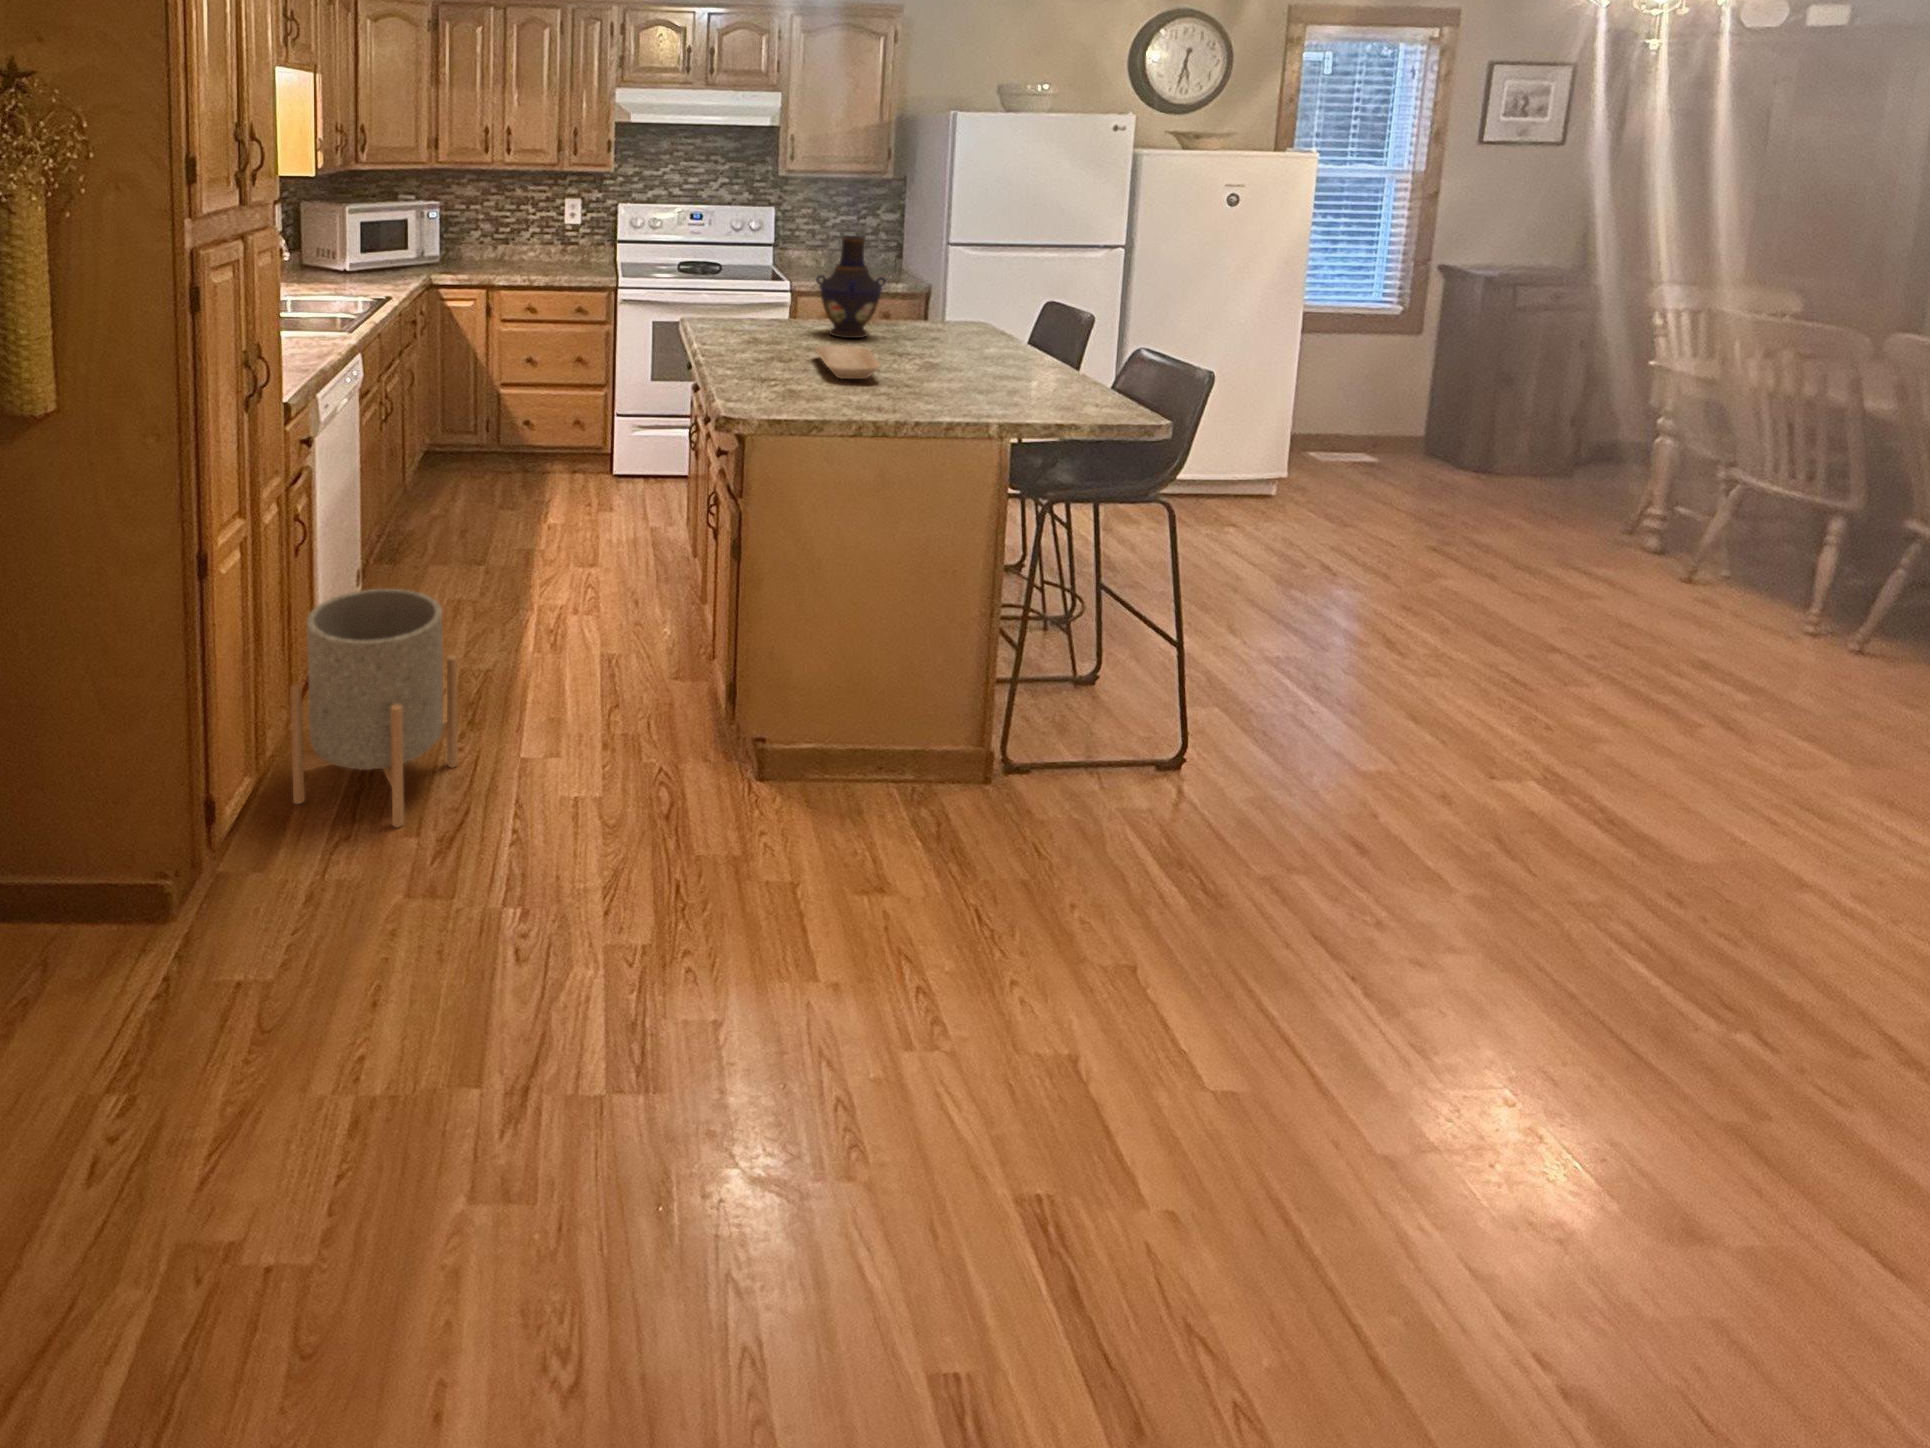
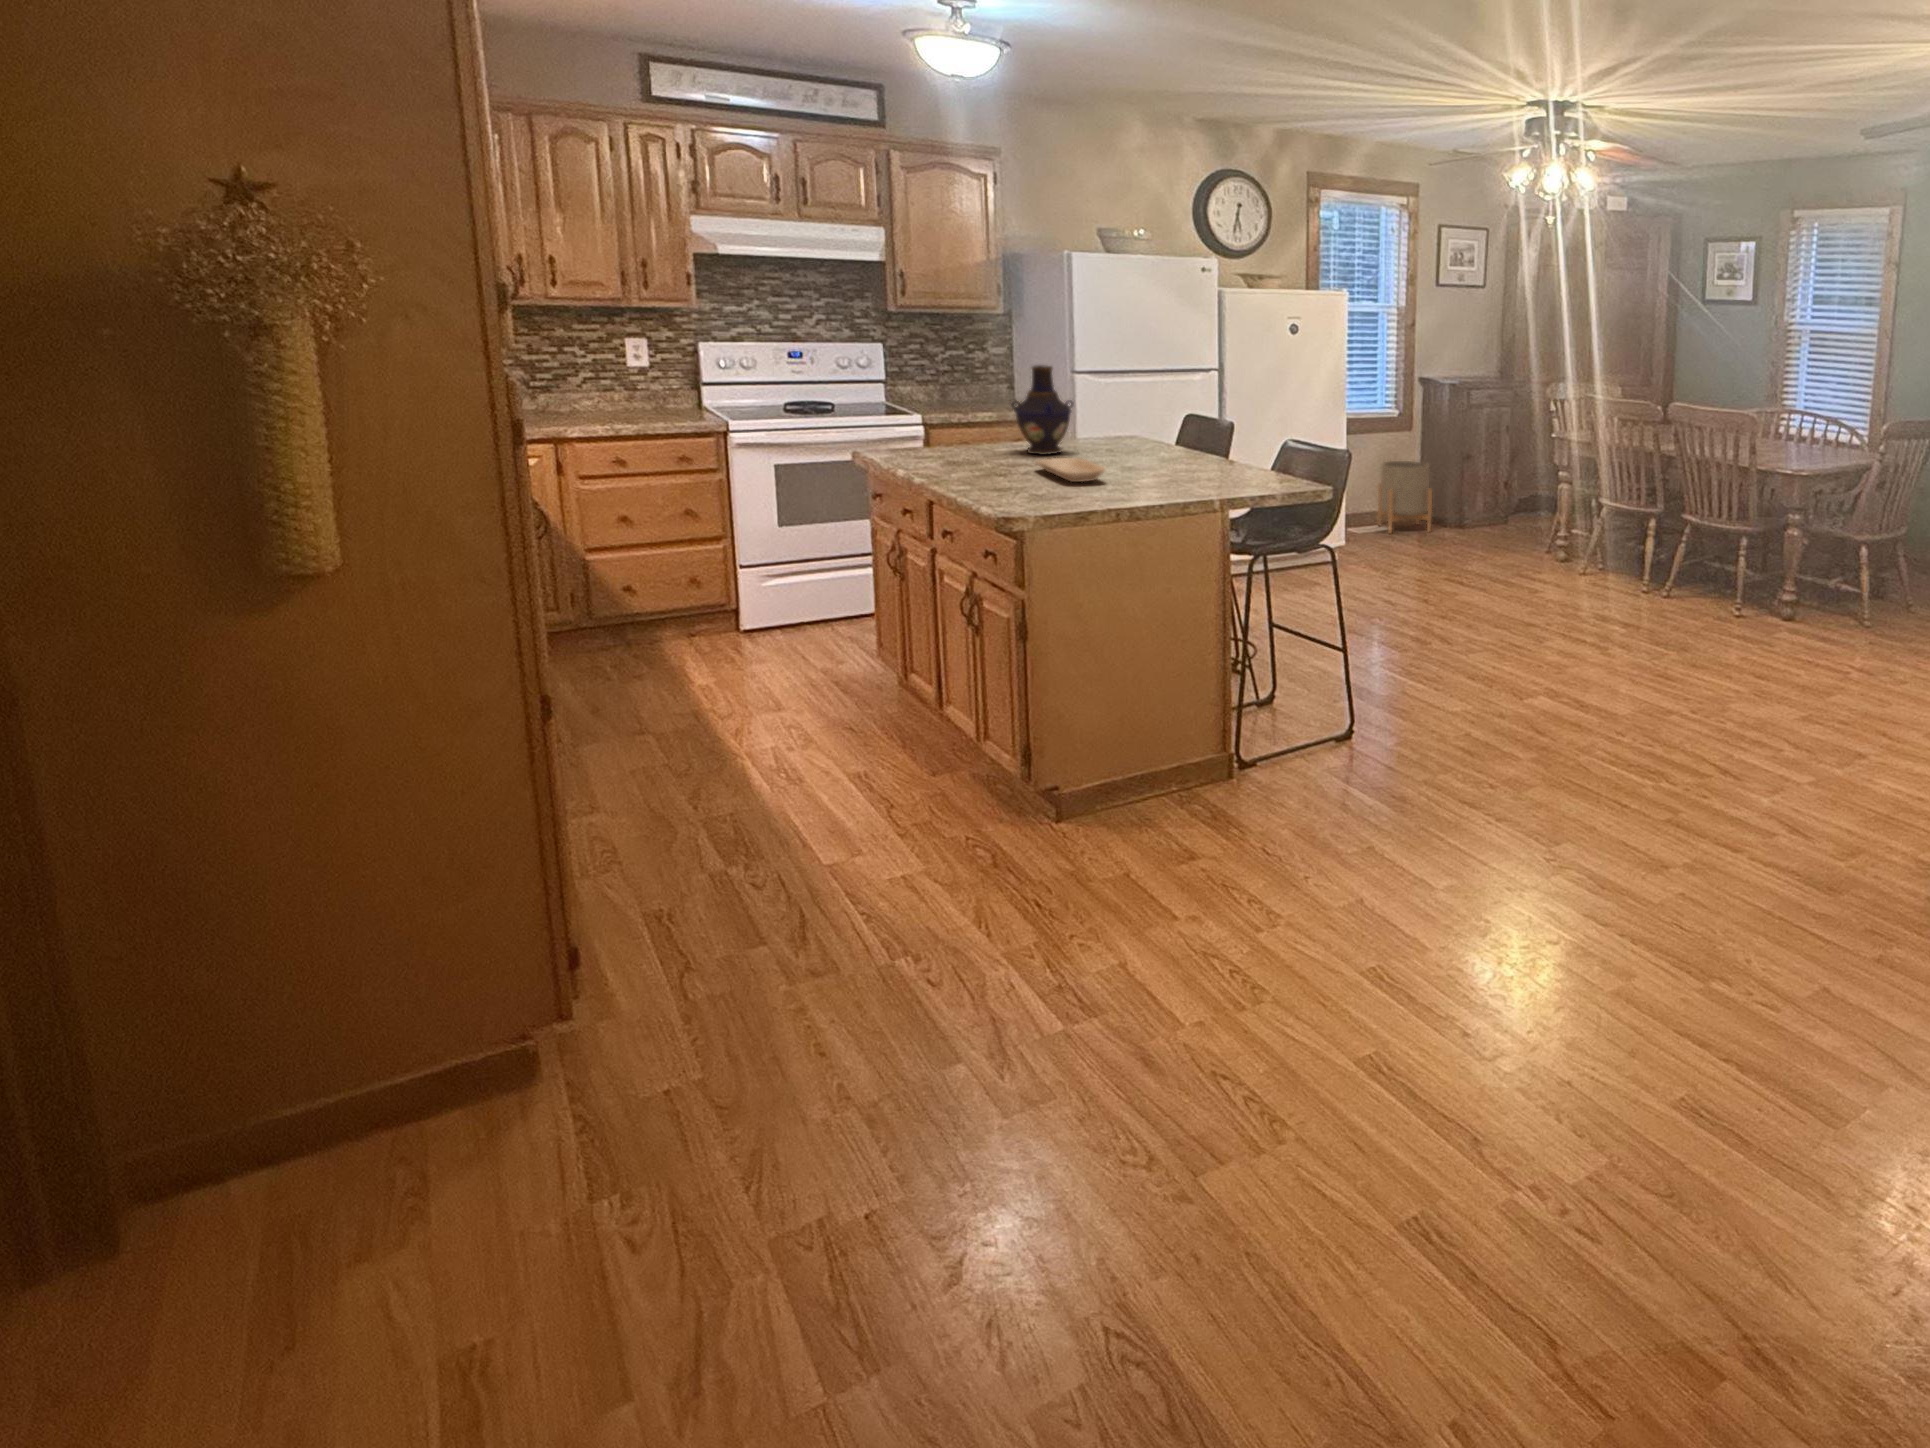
planter: present [290,589,458,827] -> present [1378,461,1432,533]

